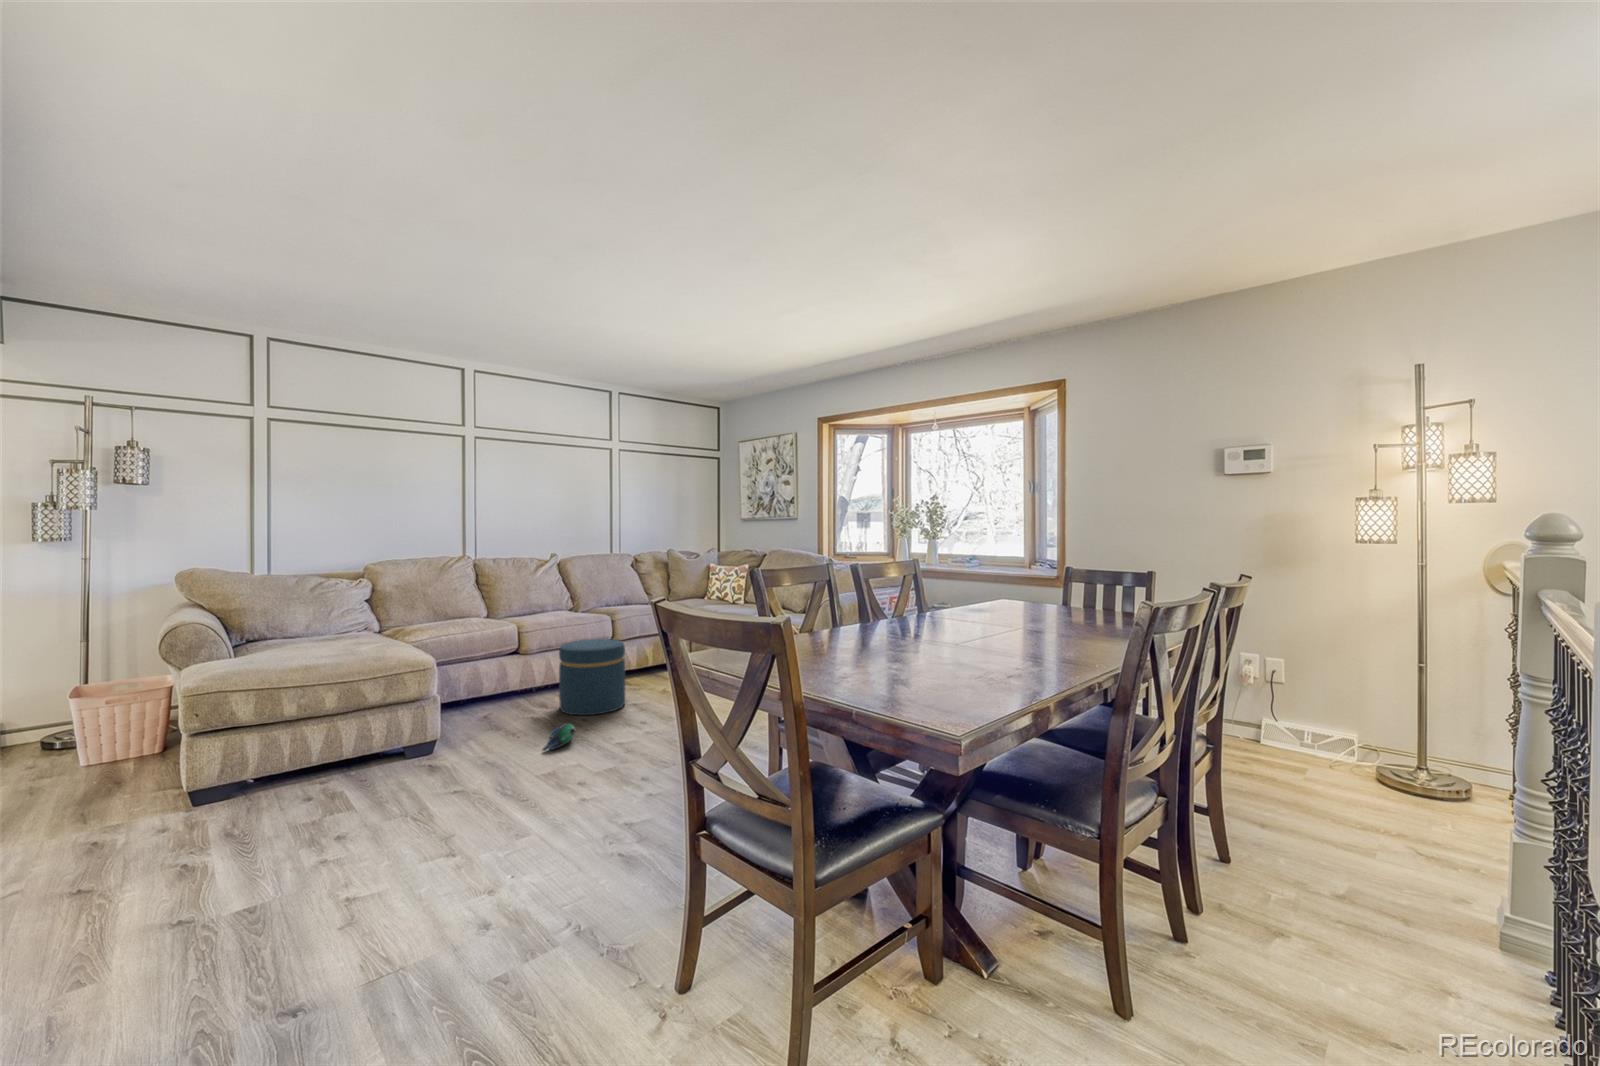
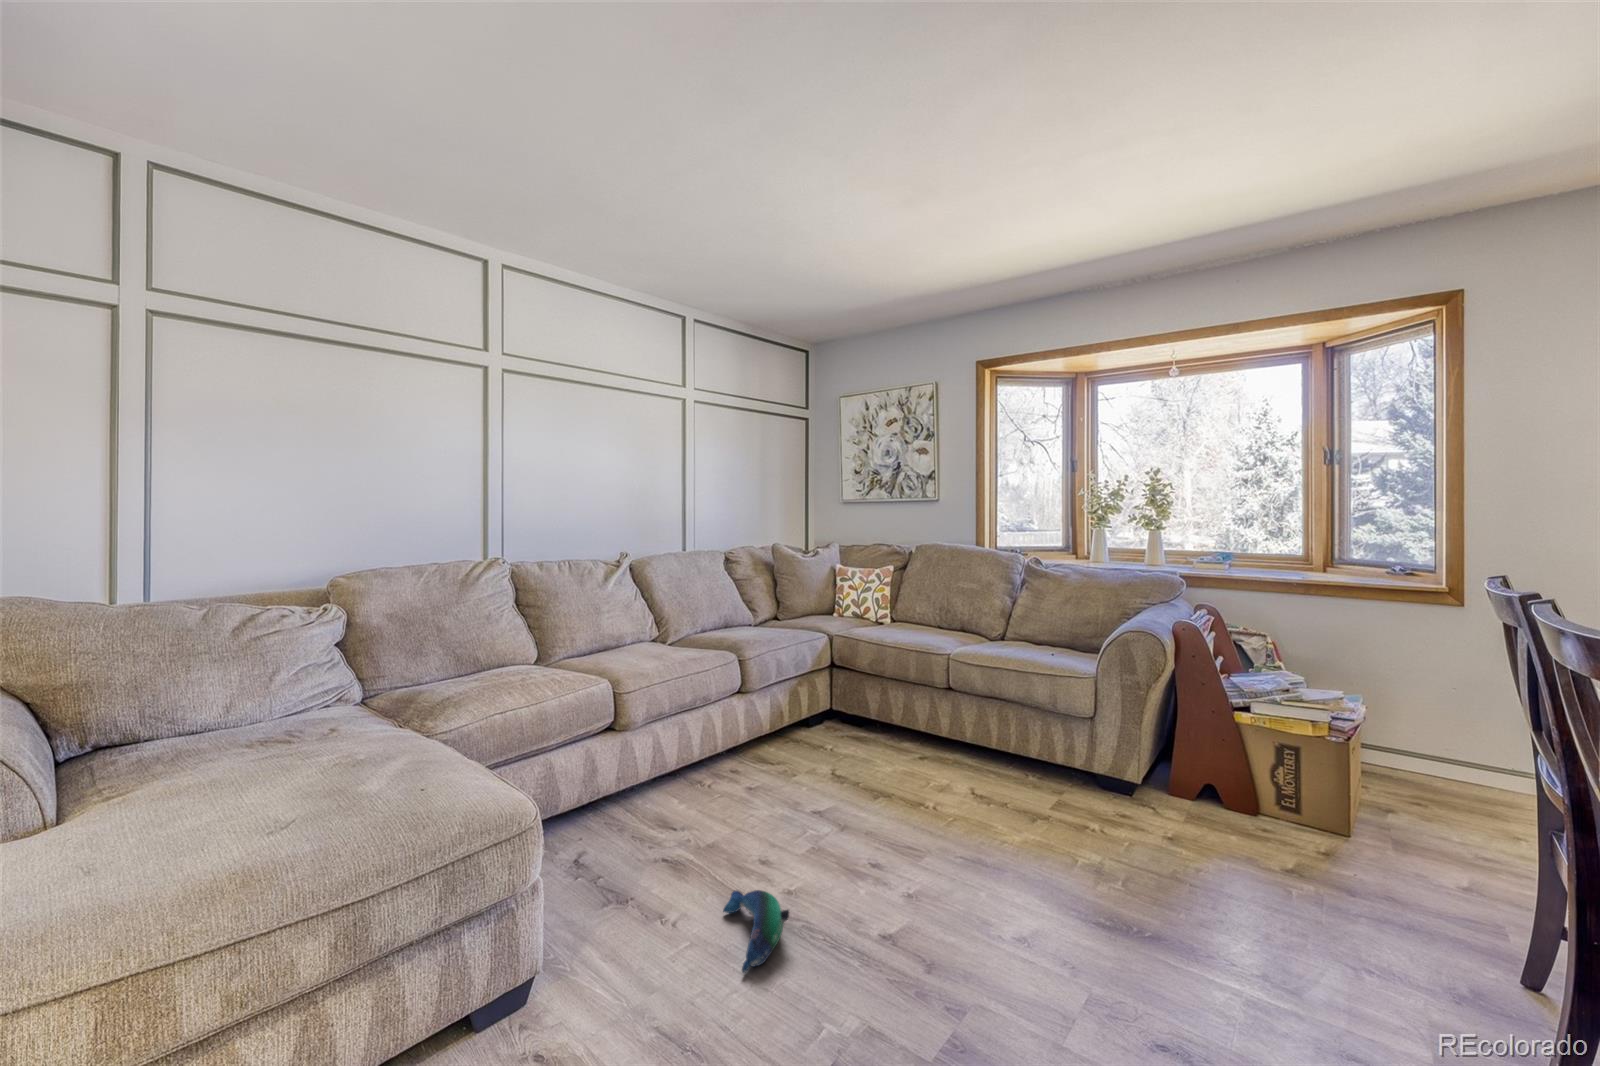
ottoman: present [559,639,625,715] -> none [688,697,794,841]

